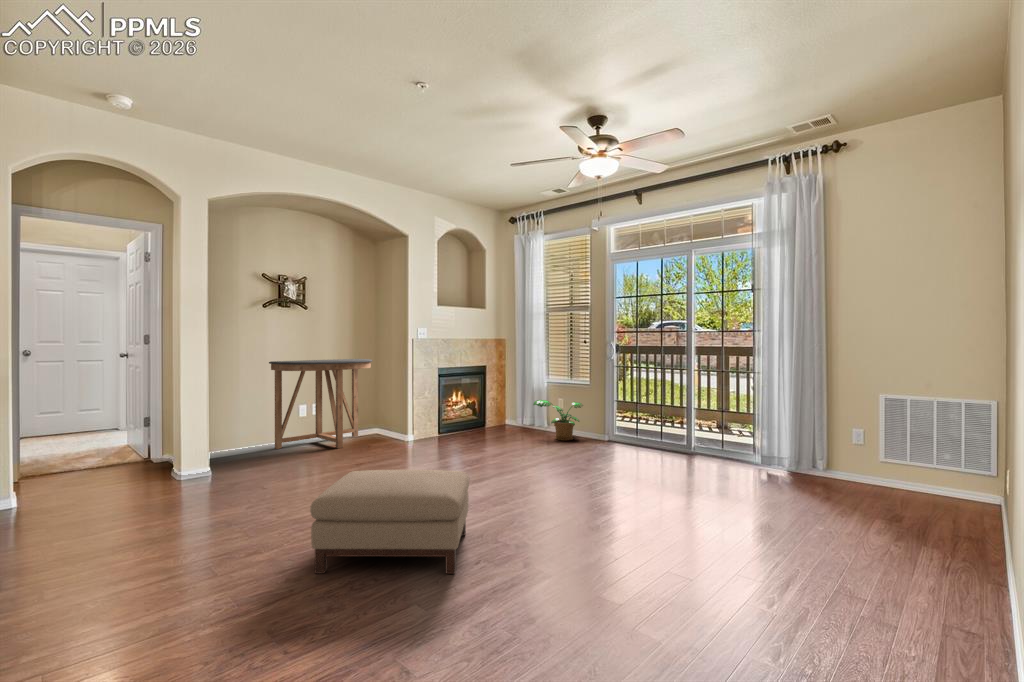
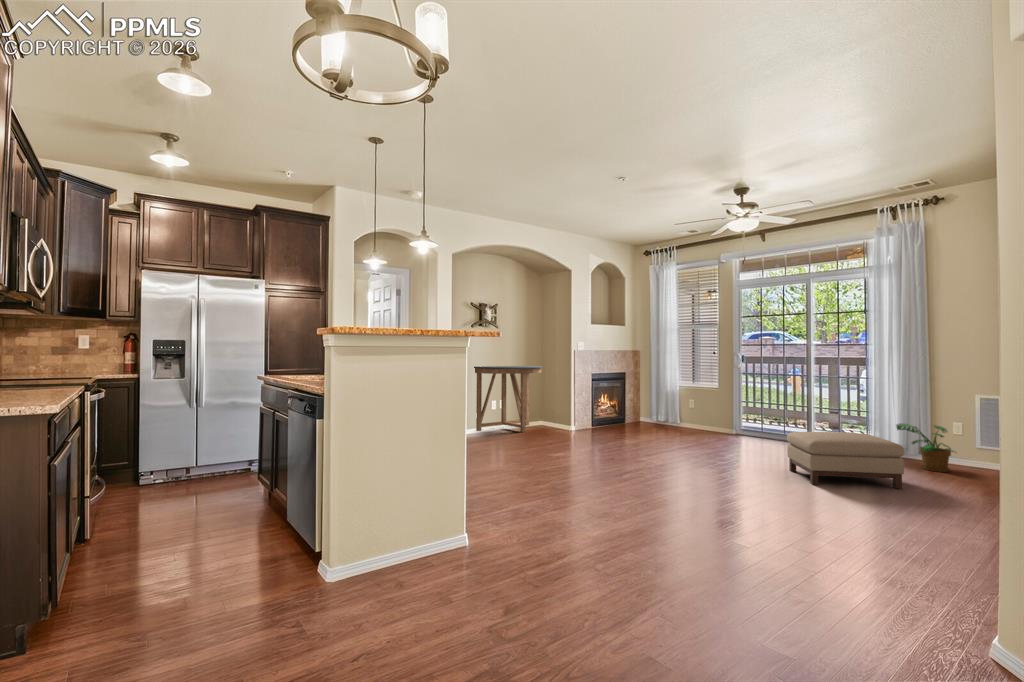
potted plant: present [533,400,583,440] -> present [896,423,956,472]
ottoman: present [310,470,470,574] -> present [787,432,905,489]

